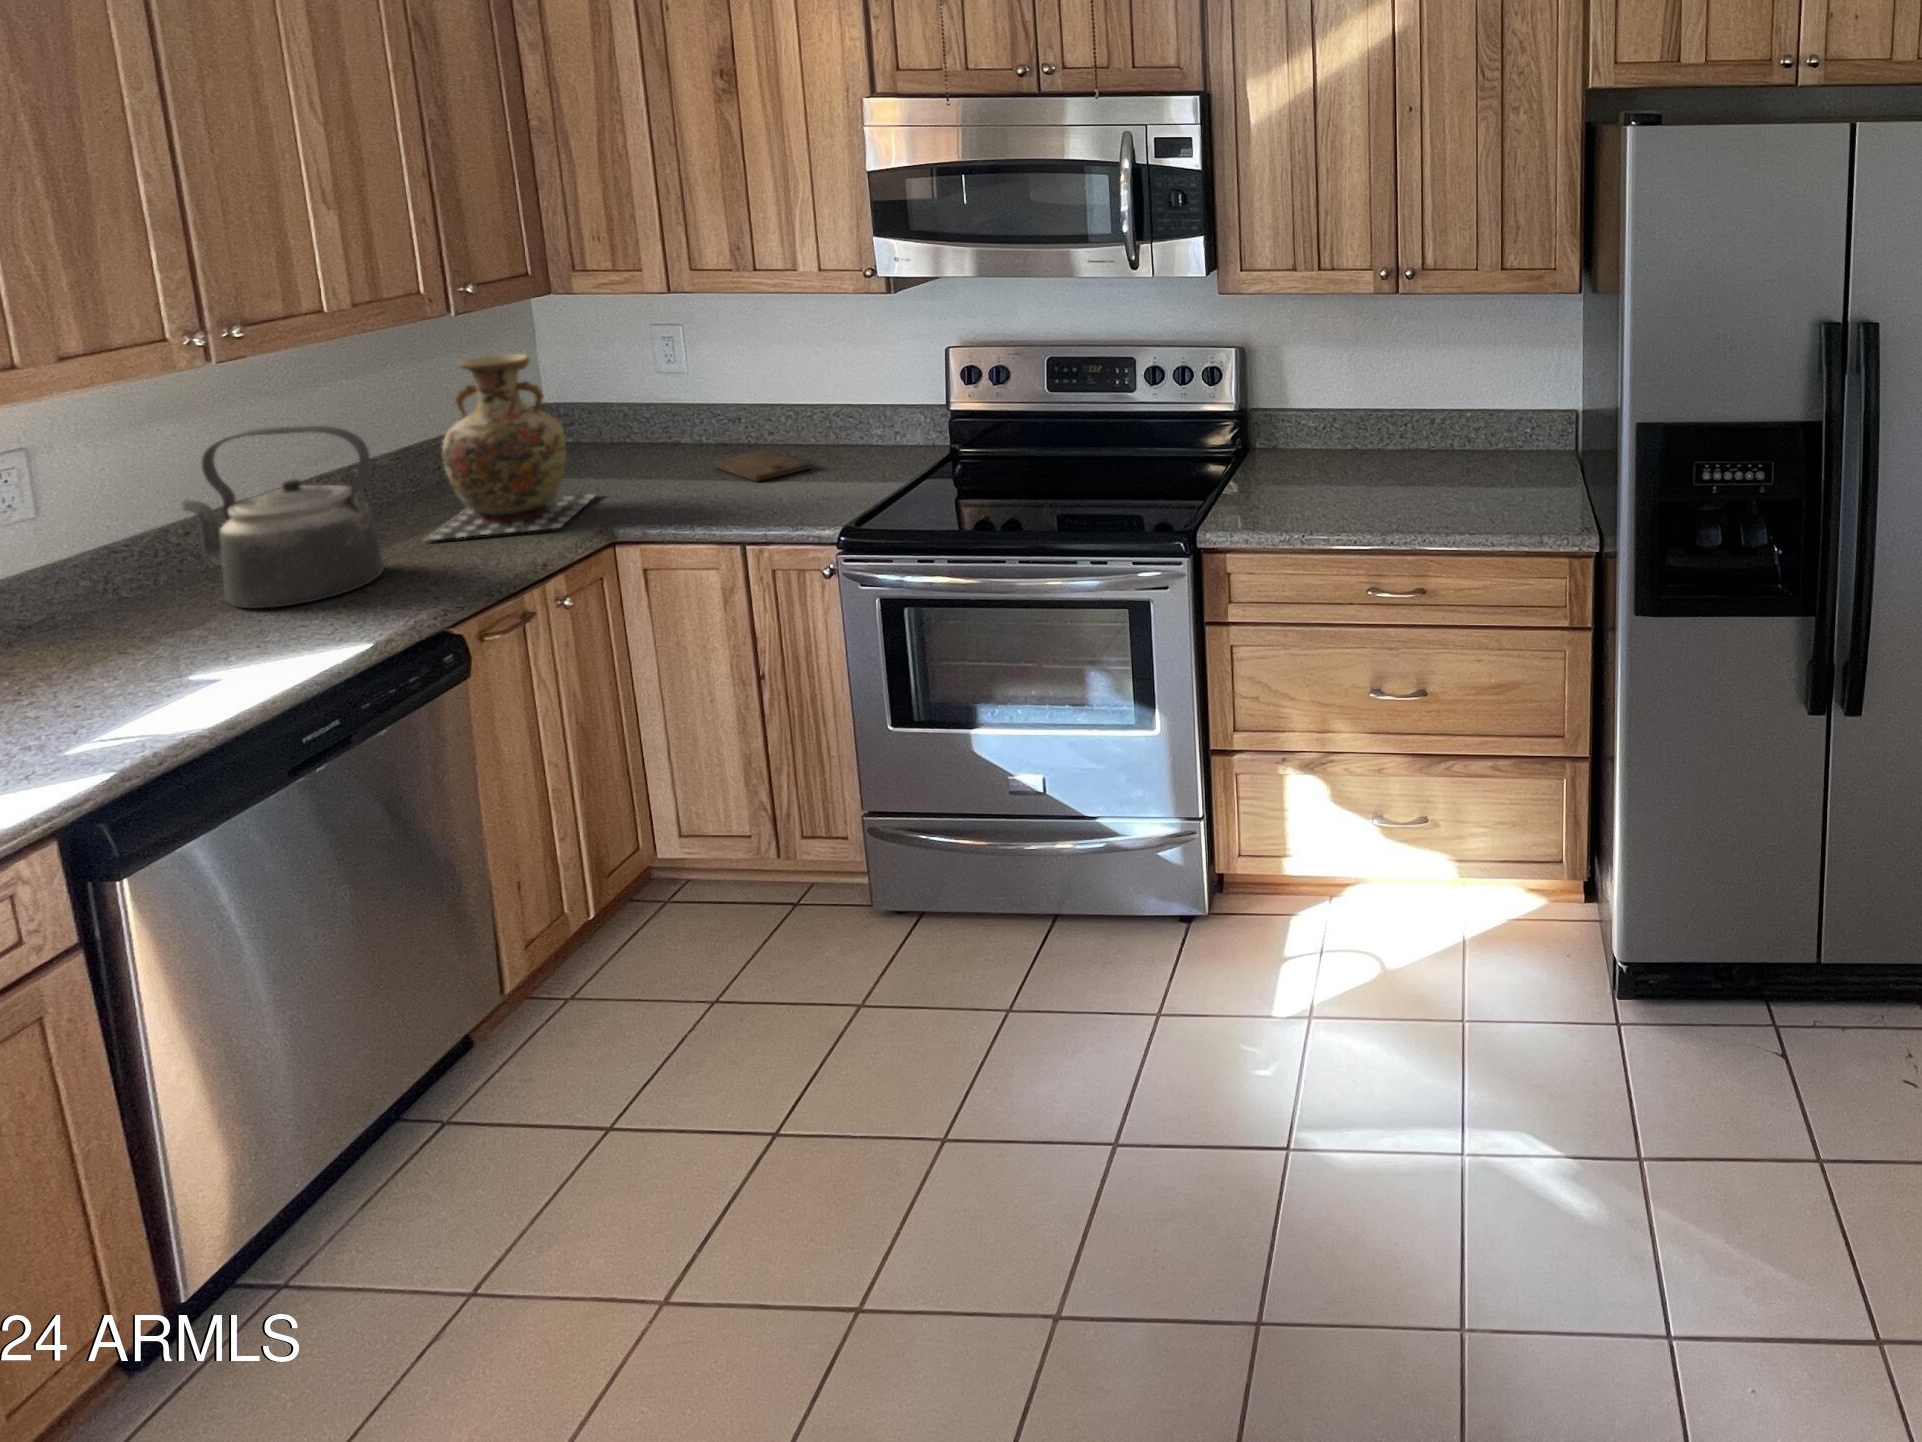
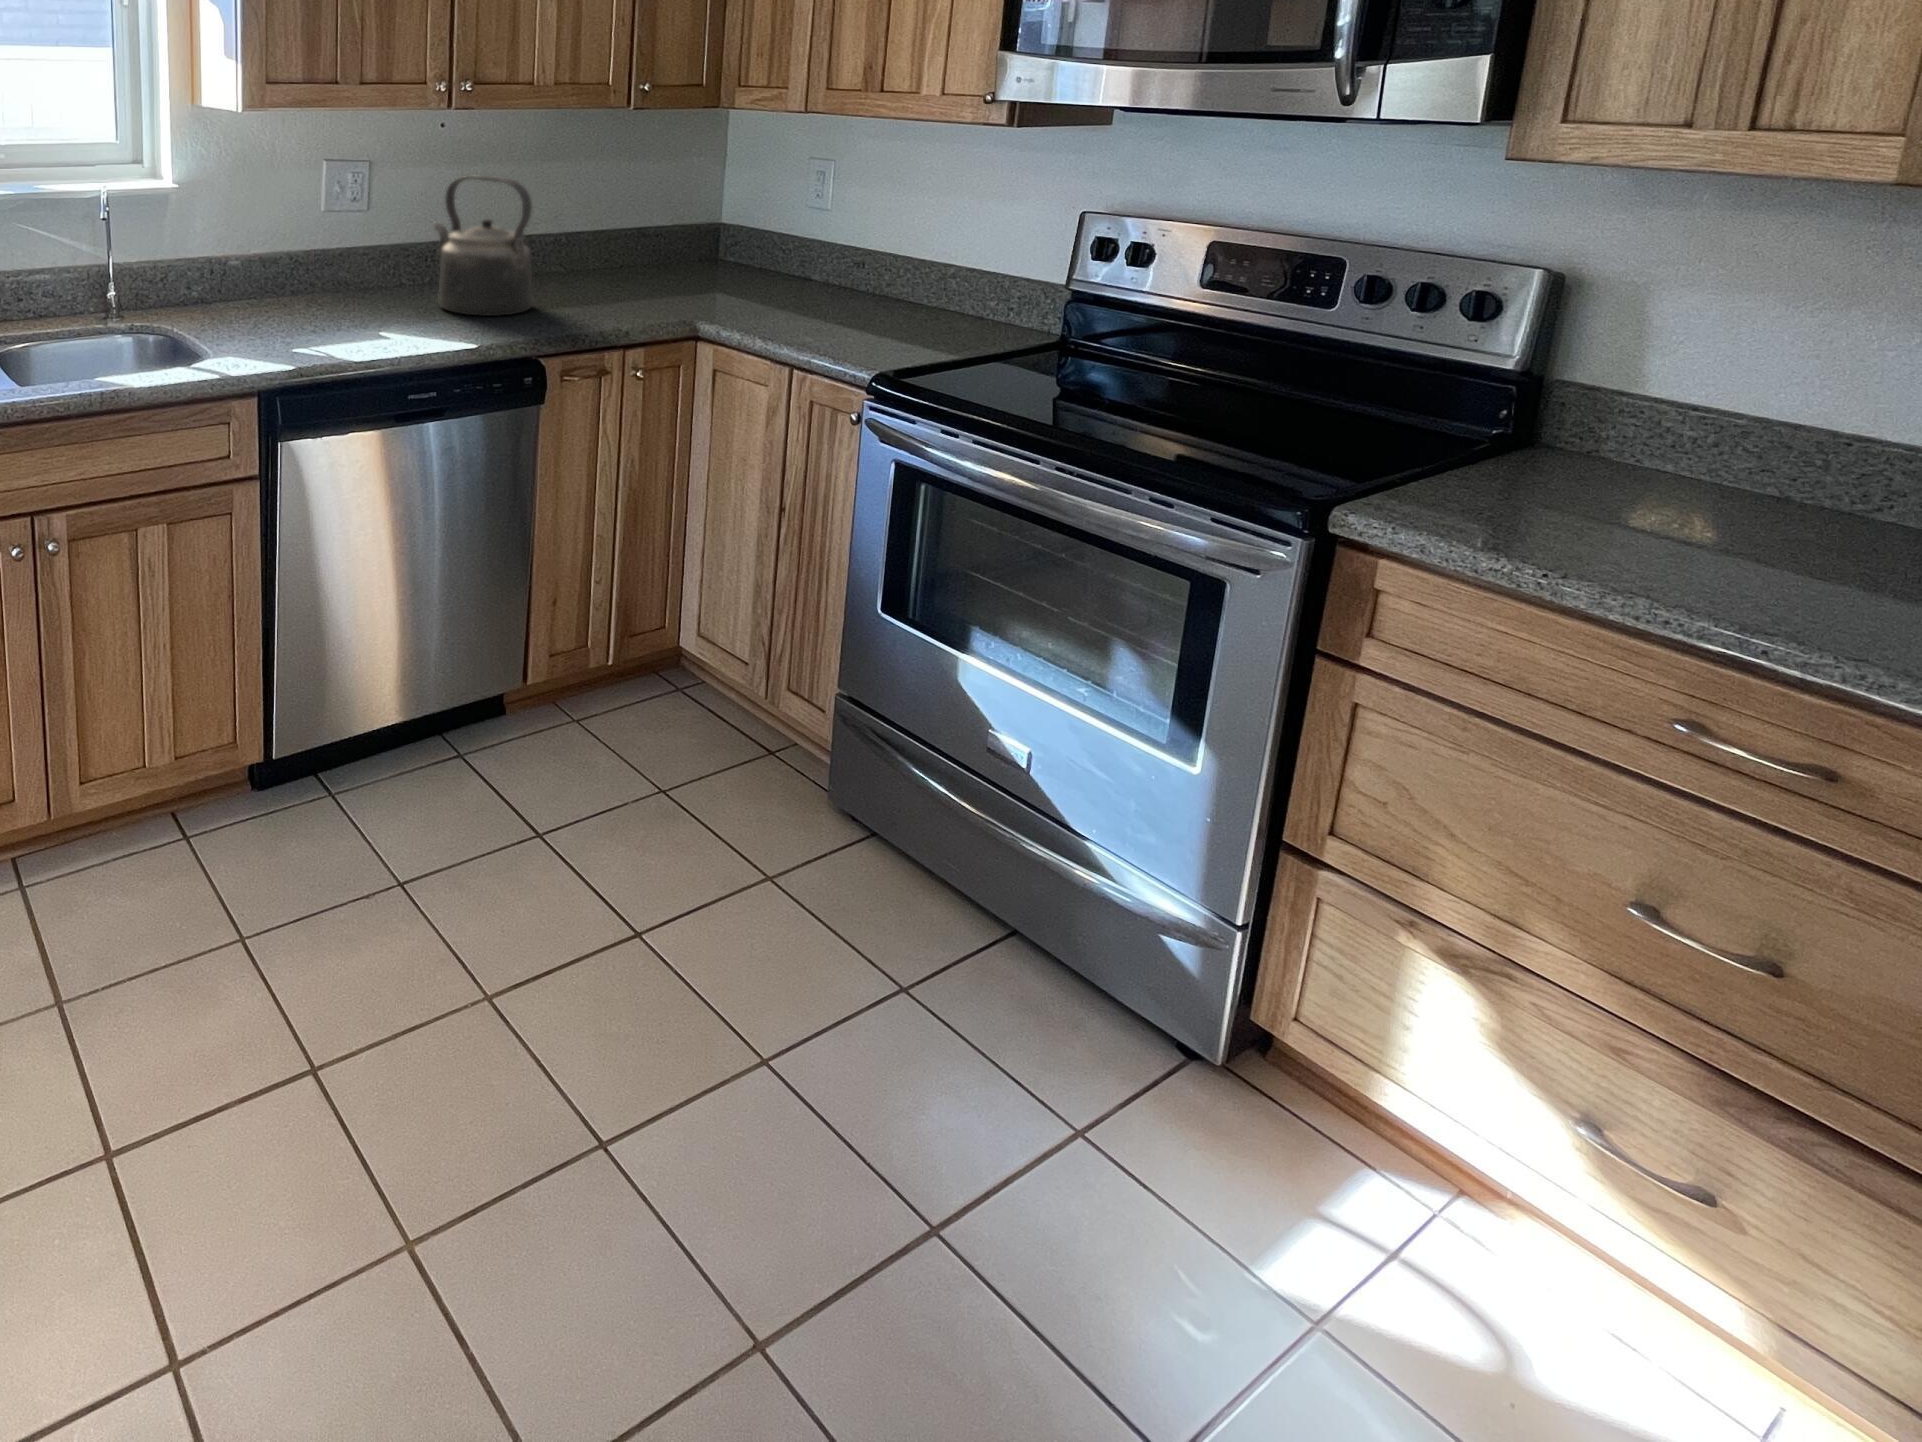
vase: present [426,354,596,540] -> none [571,152,714,312]
cutting board: present [713,450,811,481] -> none [821,296,904,321]

